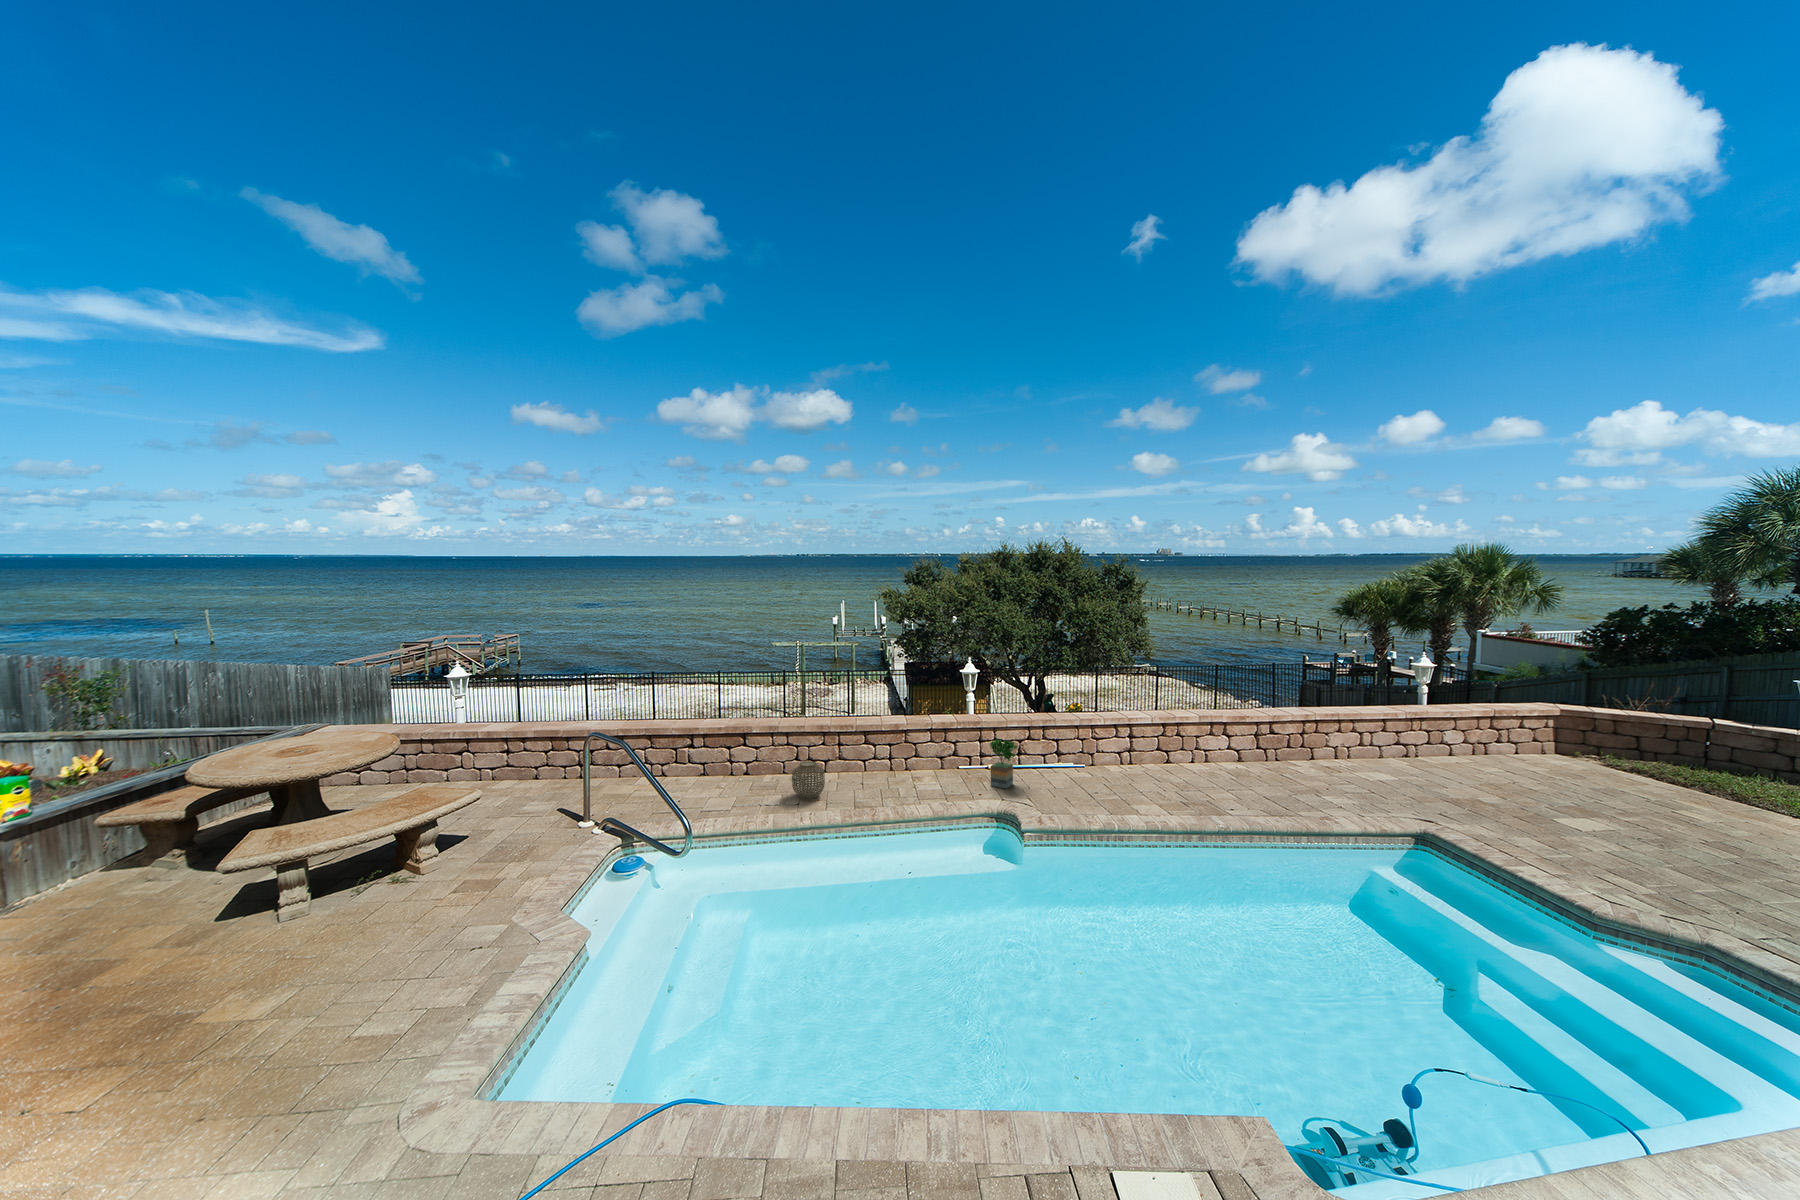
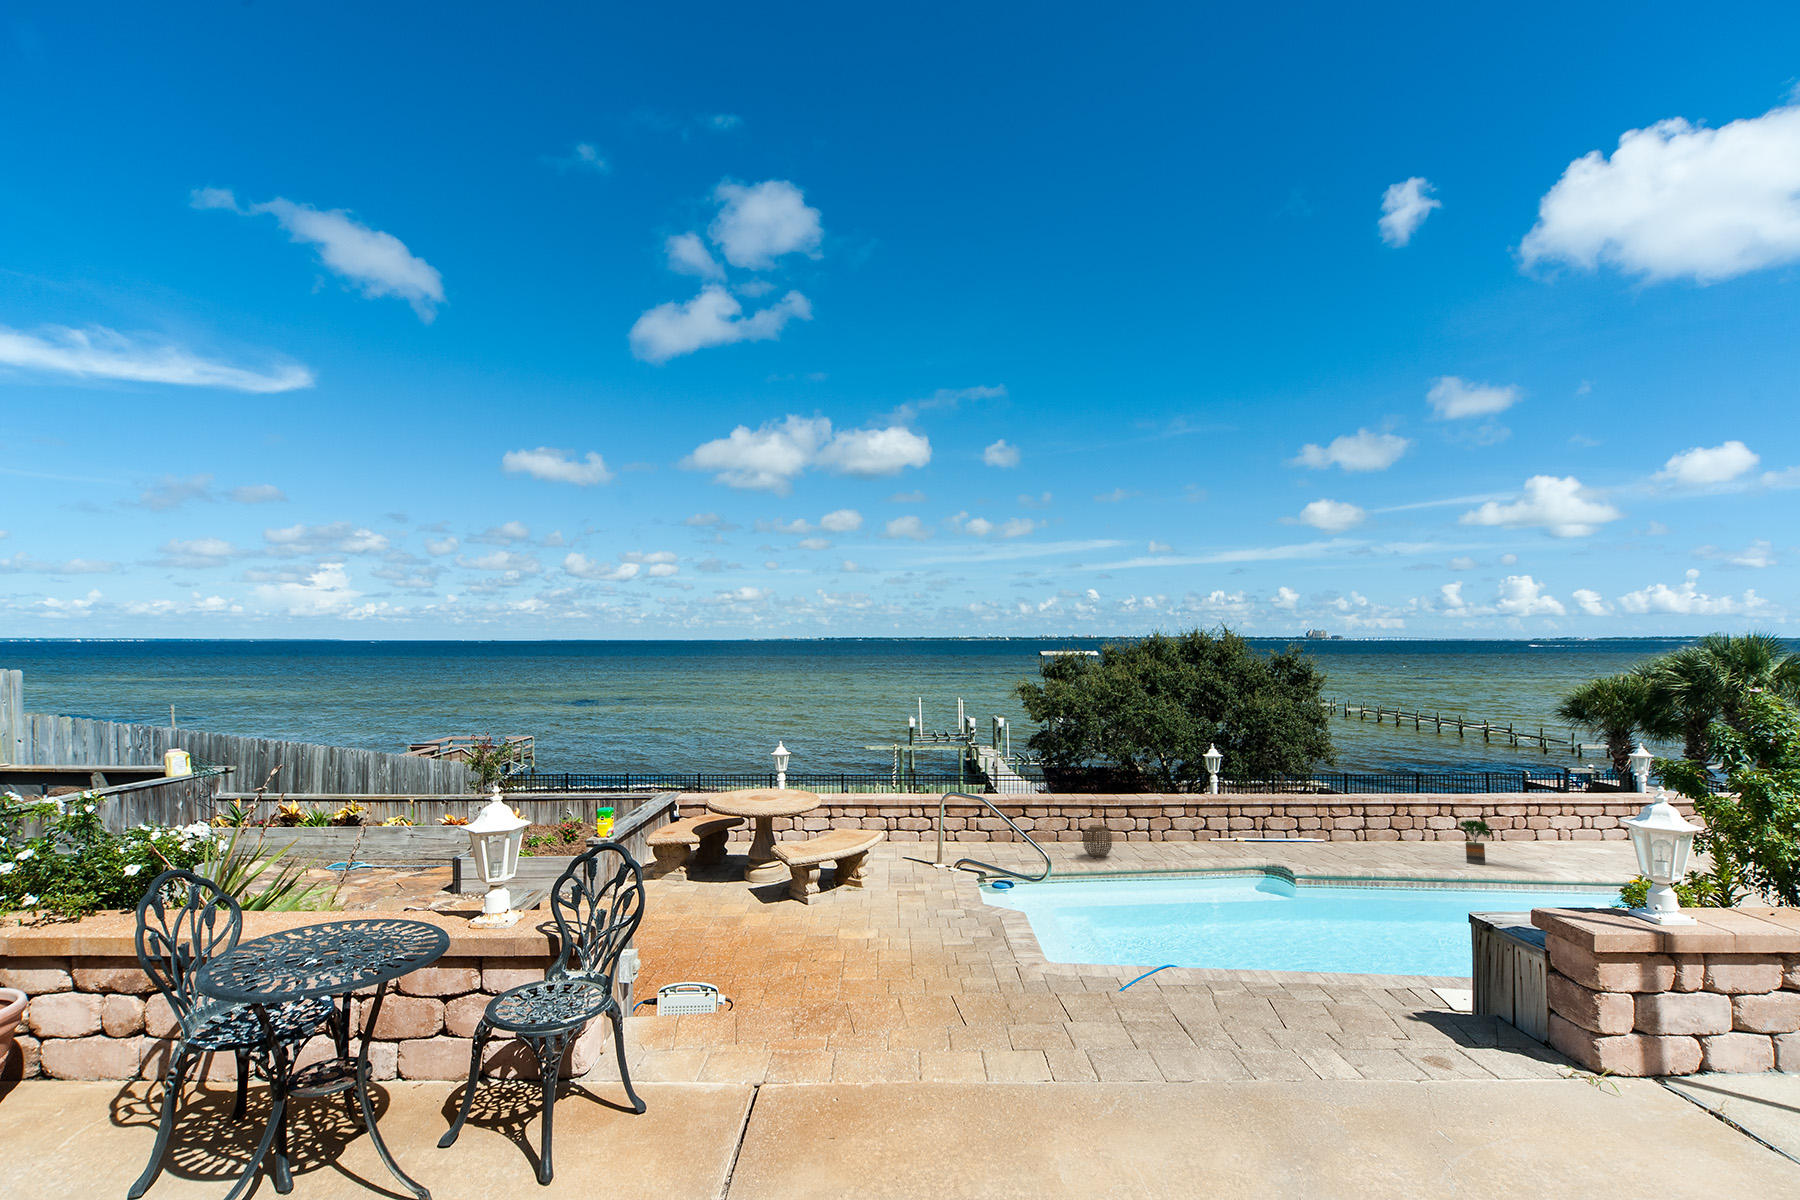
potted tree: present [990,740,1018,789] -> present [1459,820,1491,865]

